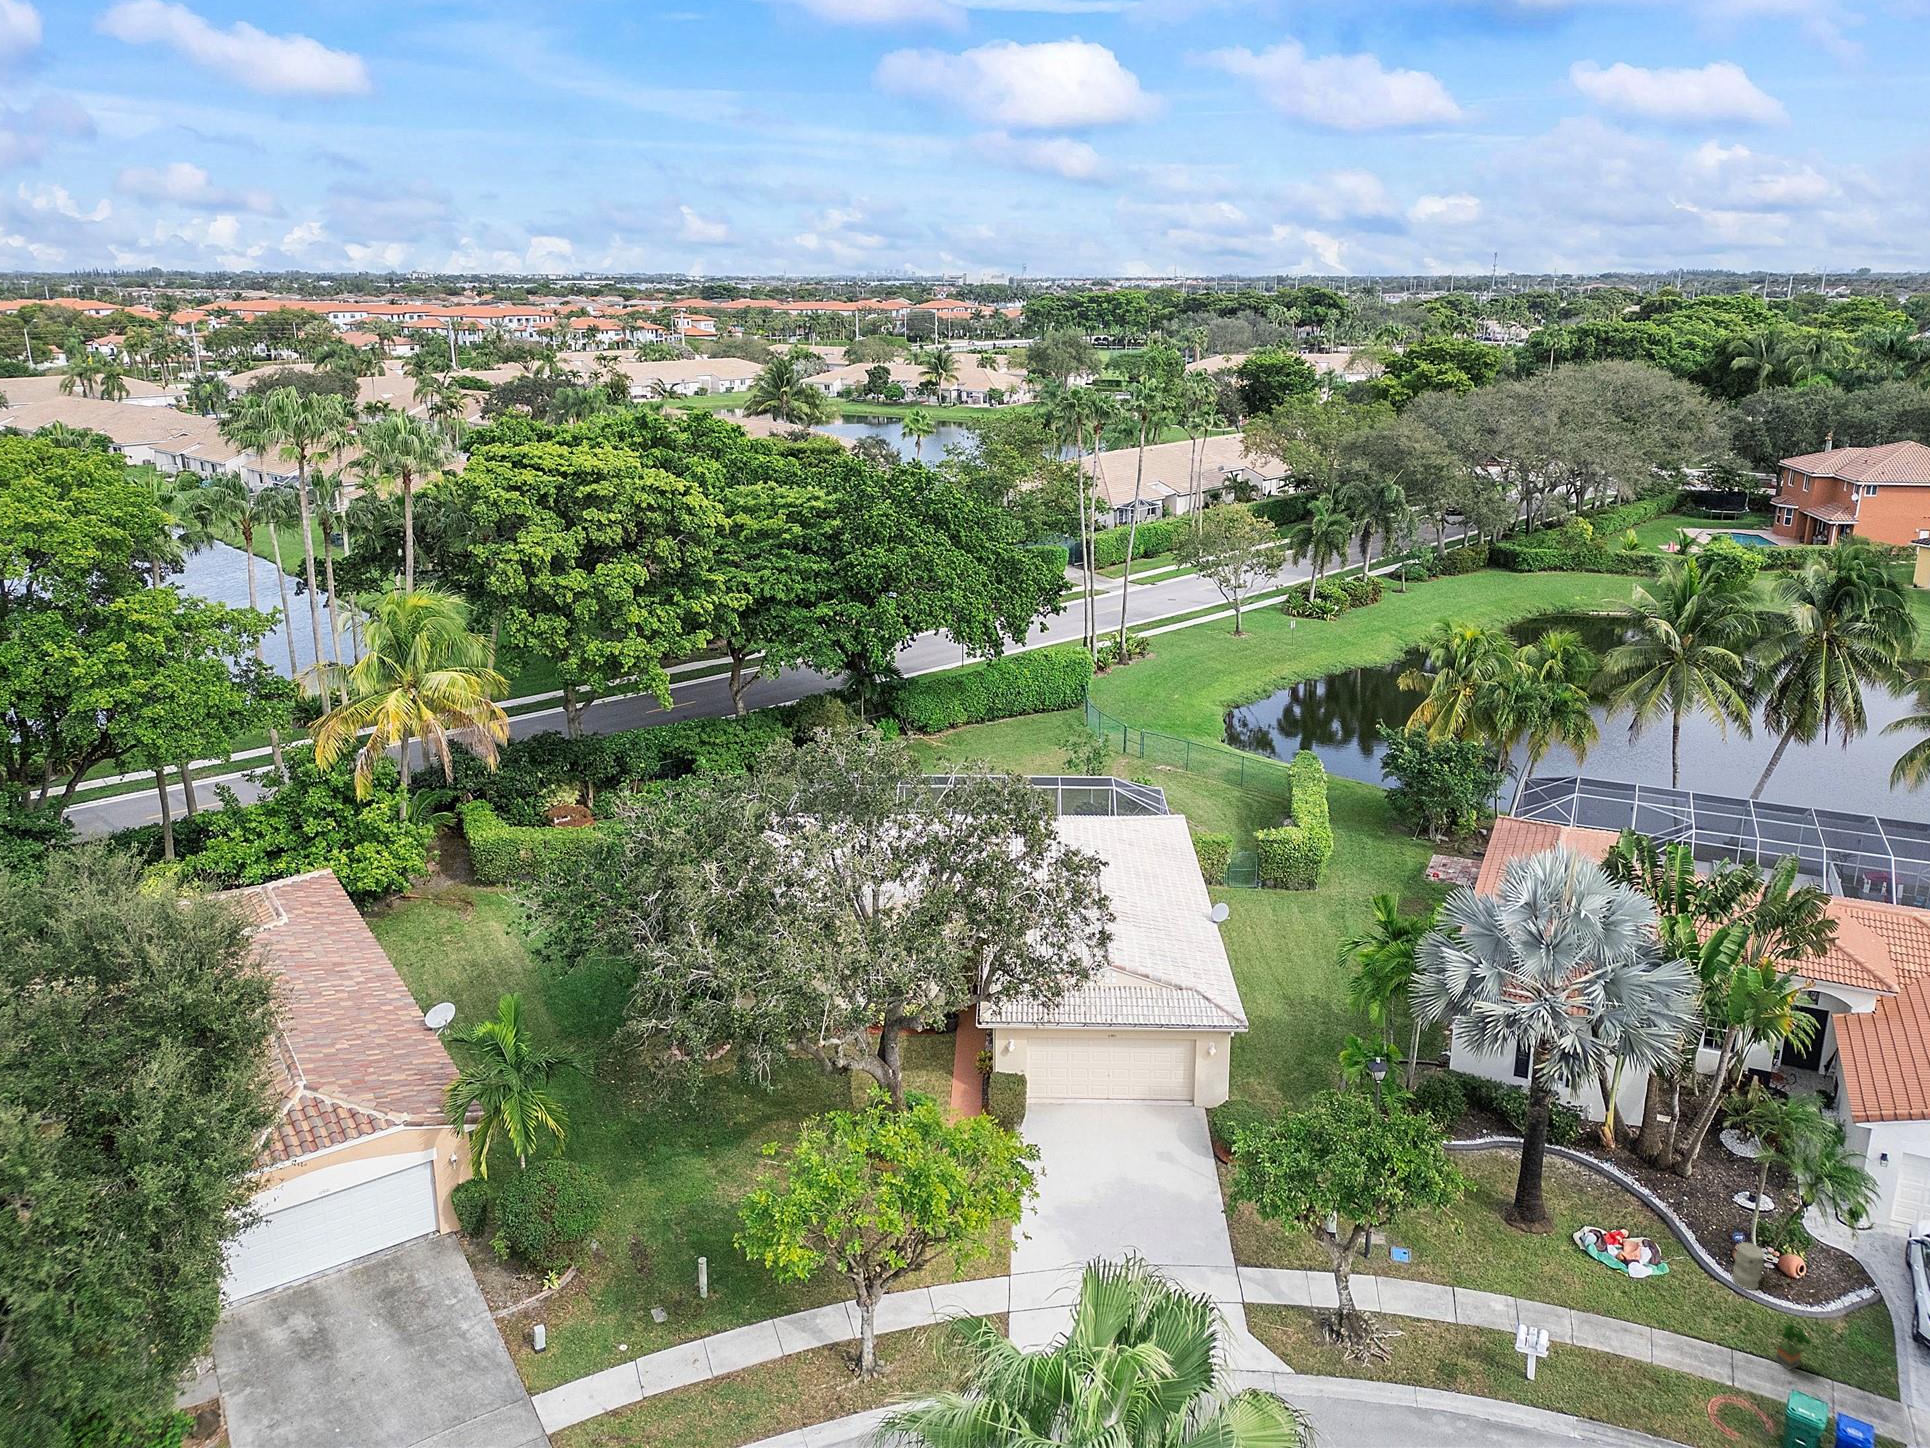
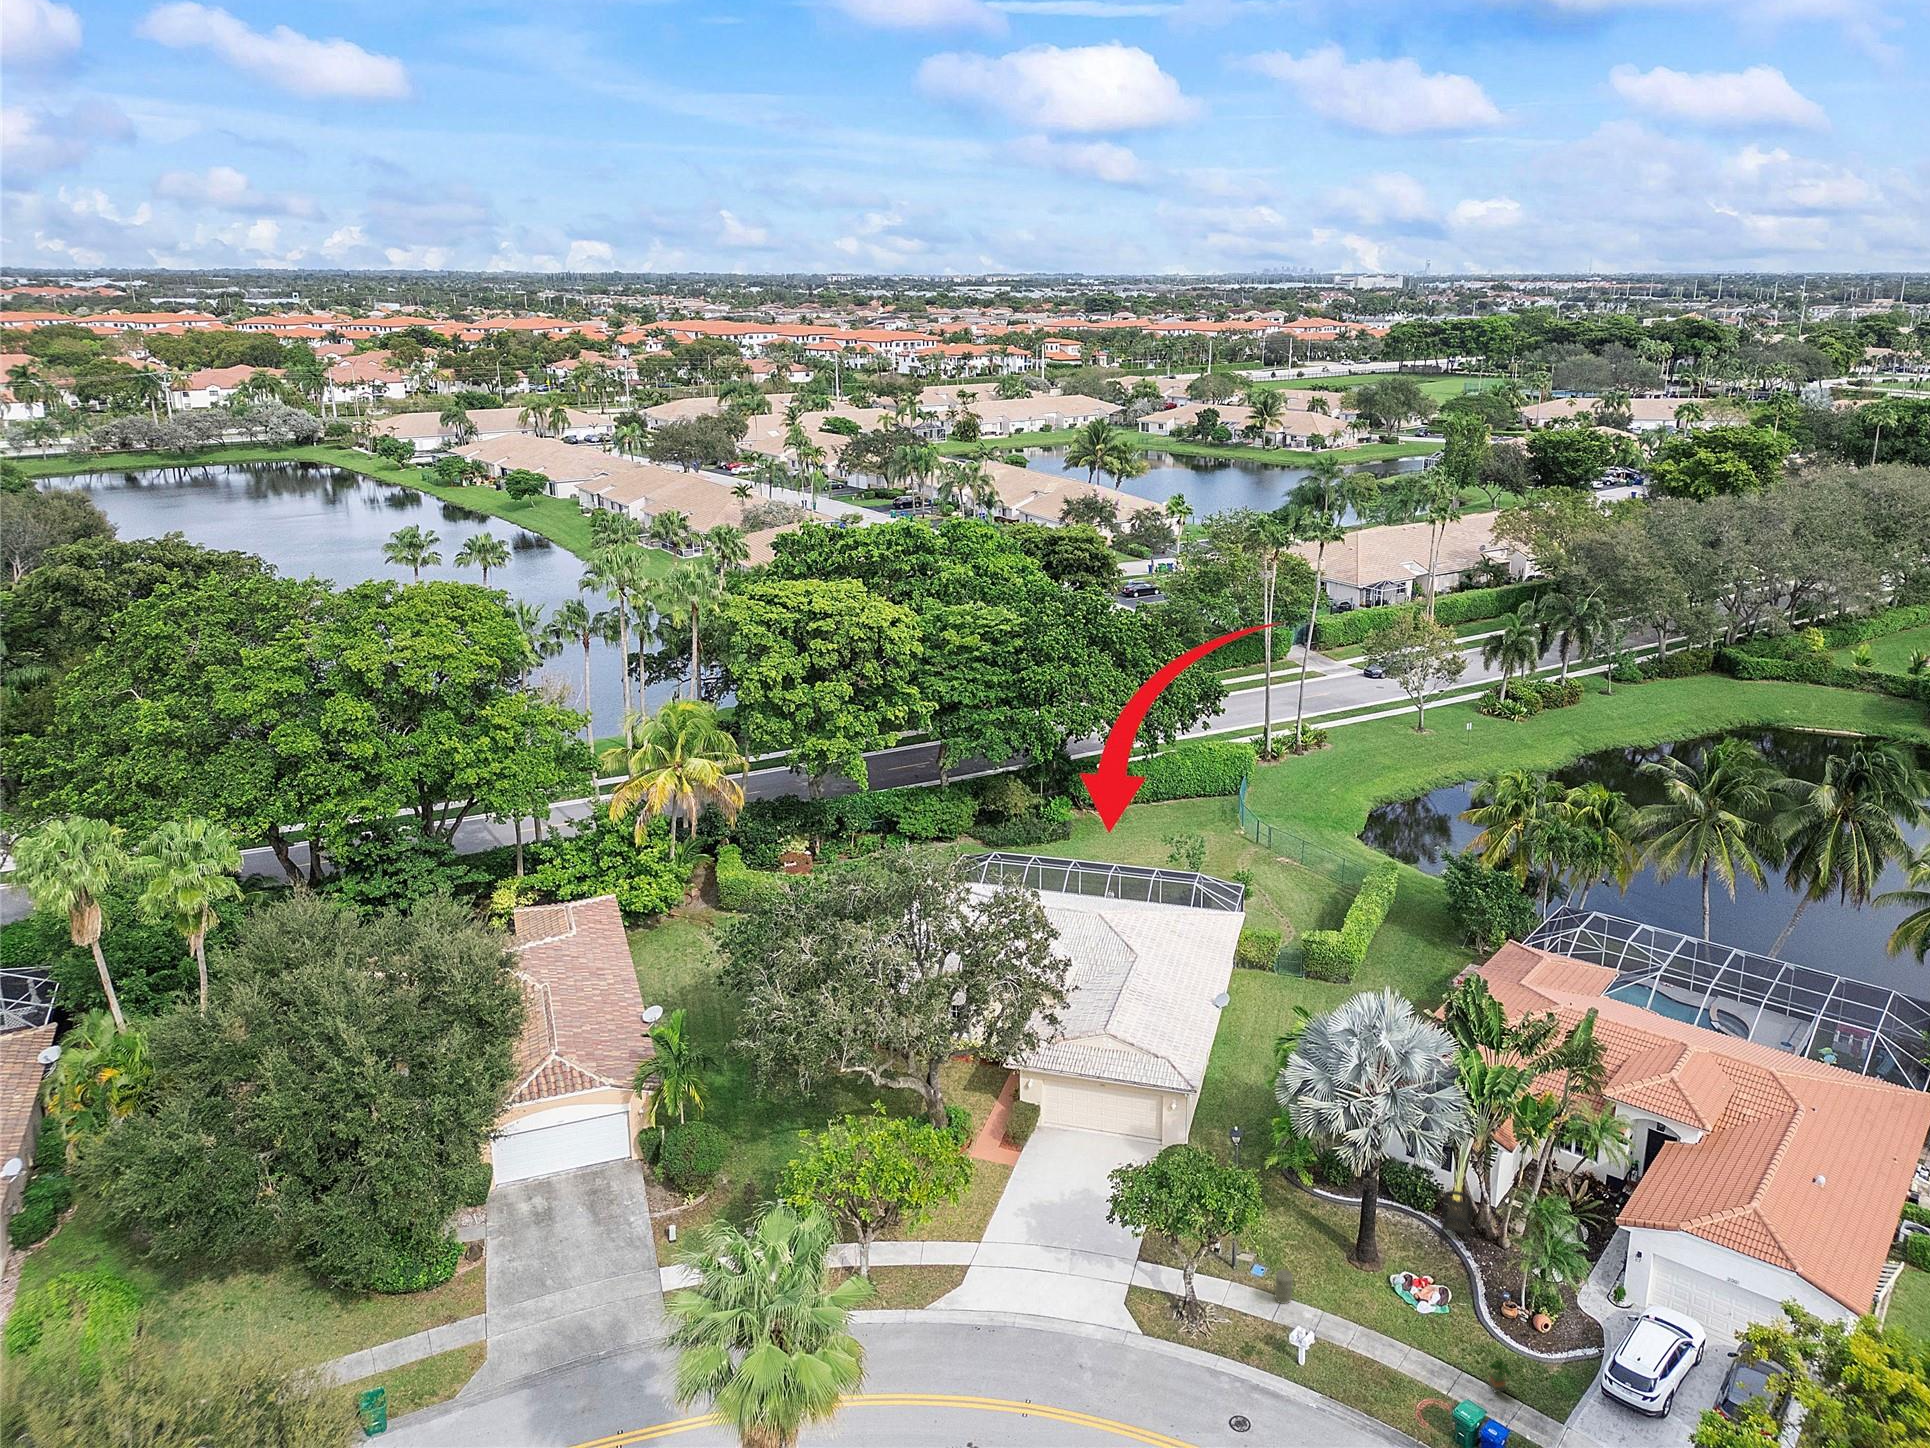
bench: none [1592,1112,1651,1186] -> present [1439,1190,1472,1249]
trash can: present [1732,1242,1765,1290] -> present [1275,1269,1293,1304]

